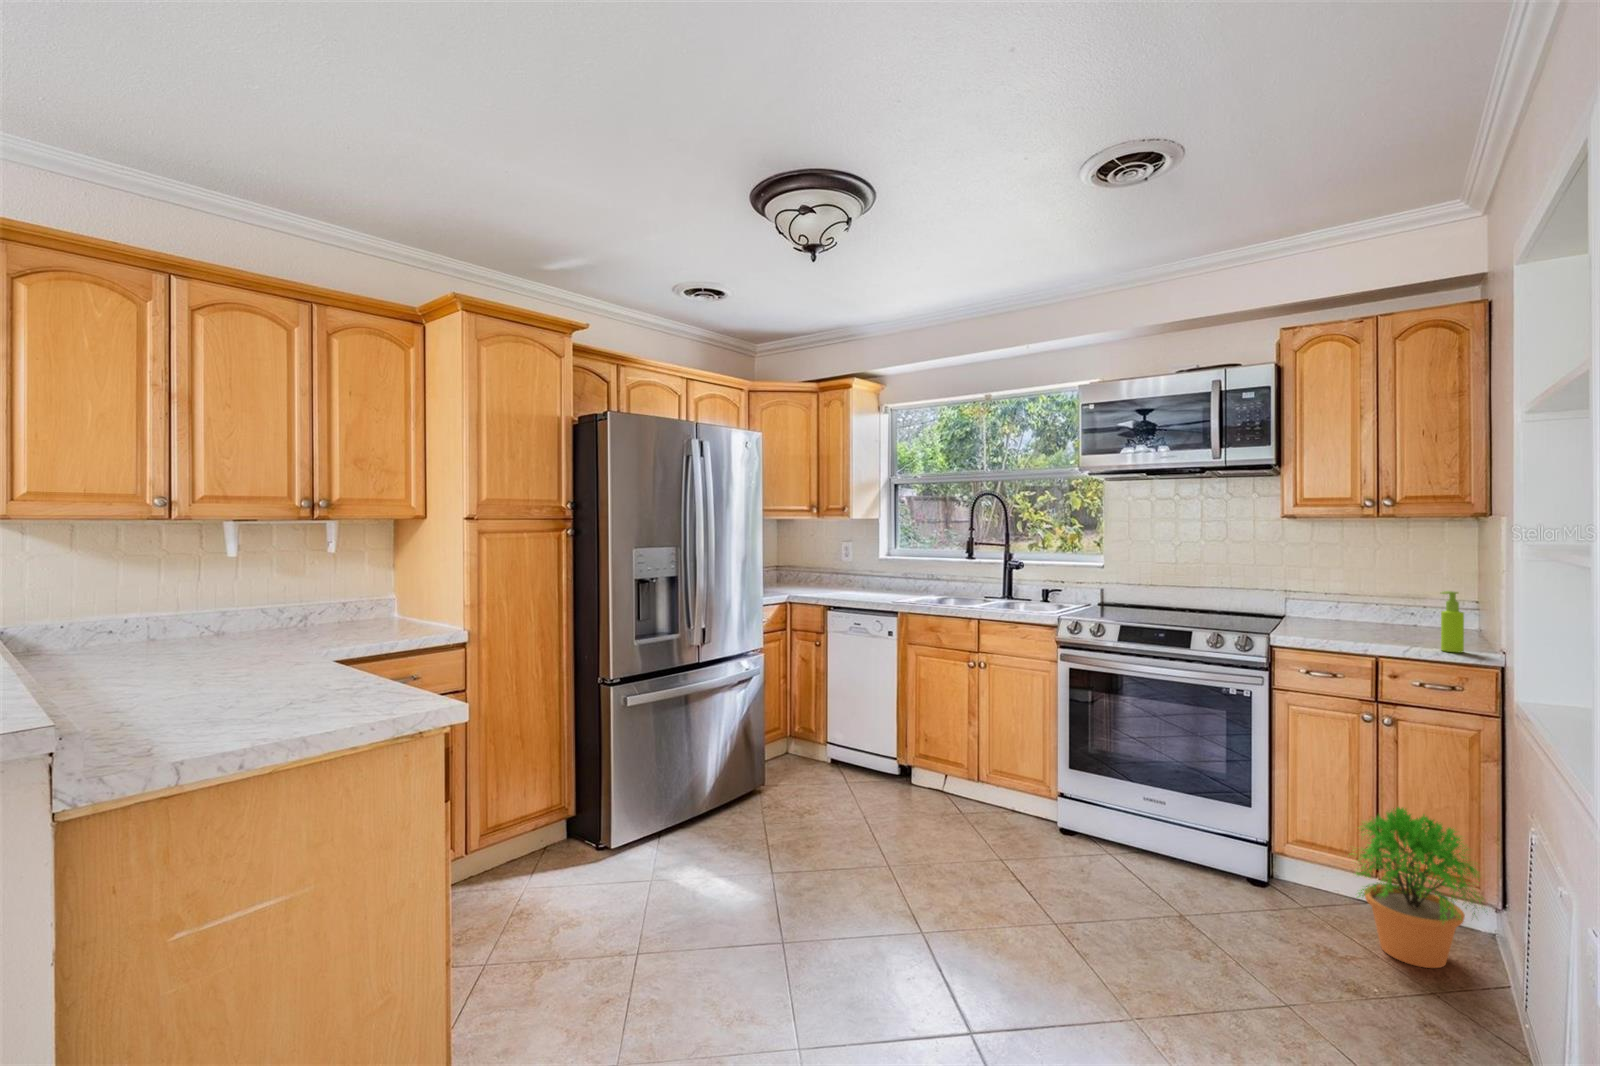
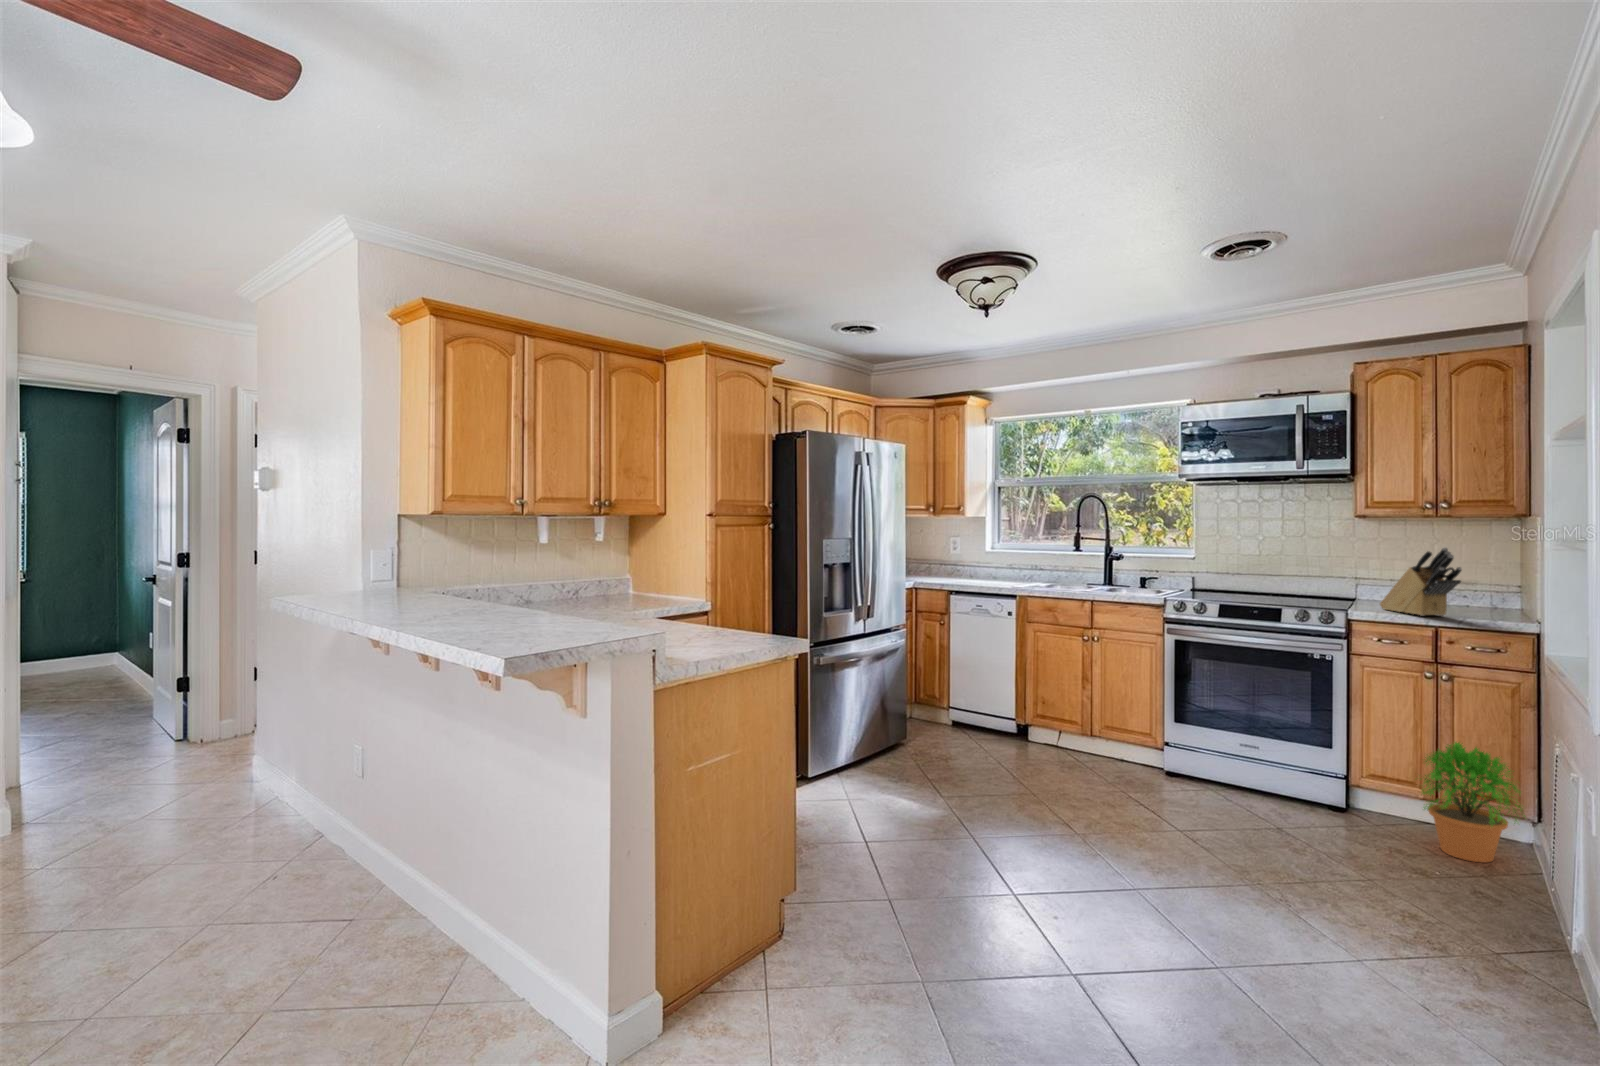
knife block: none [1310,555,1407,641] -> present [1380,548,1462,616]
soap dispenser: present [1441,591,1464,652] -> none [1489,576,1508,624]

